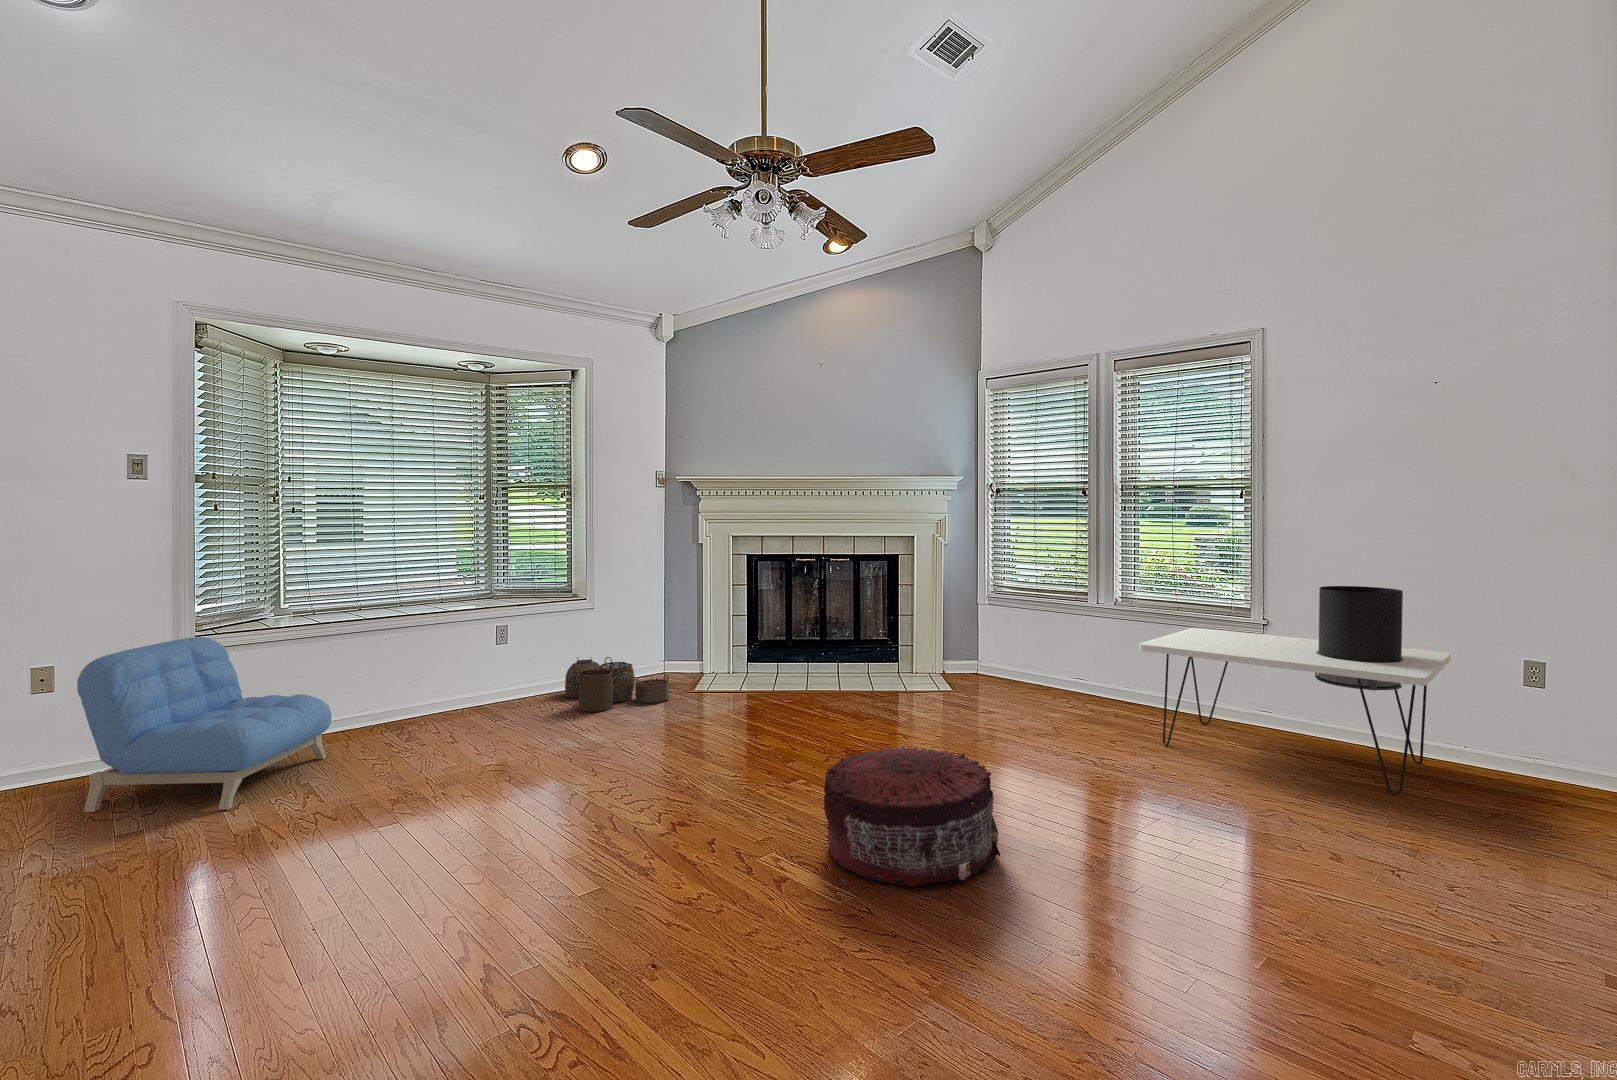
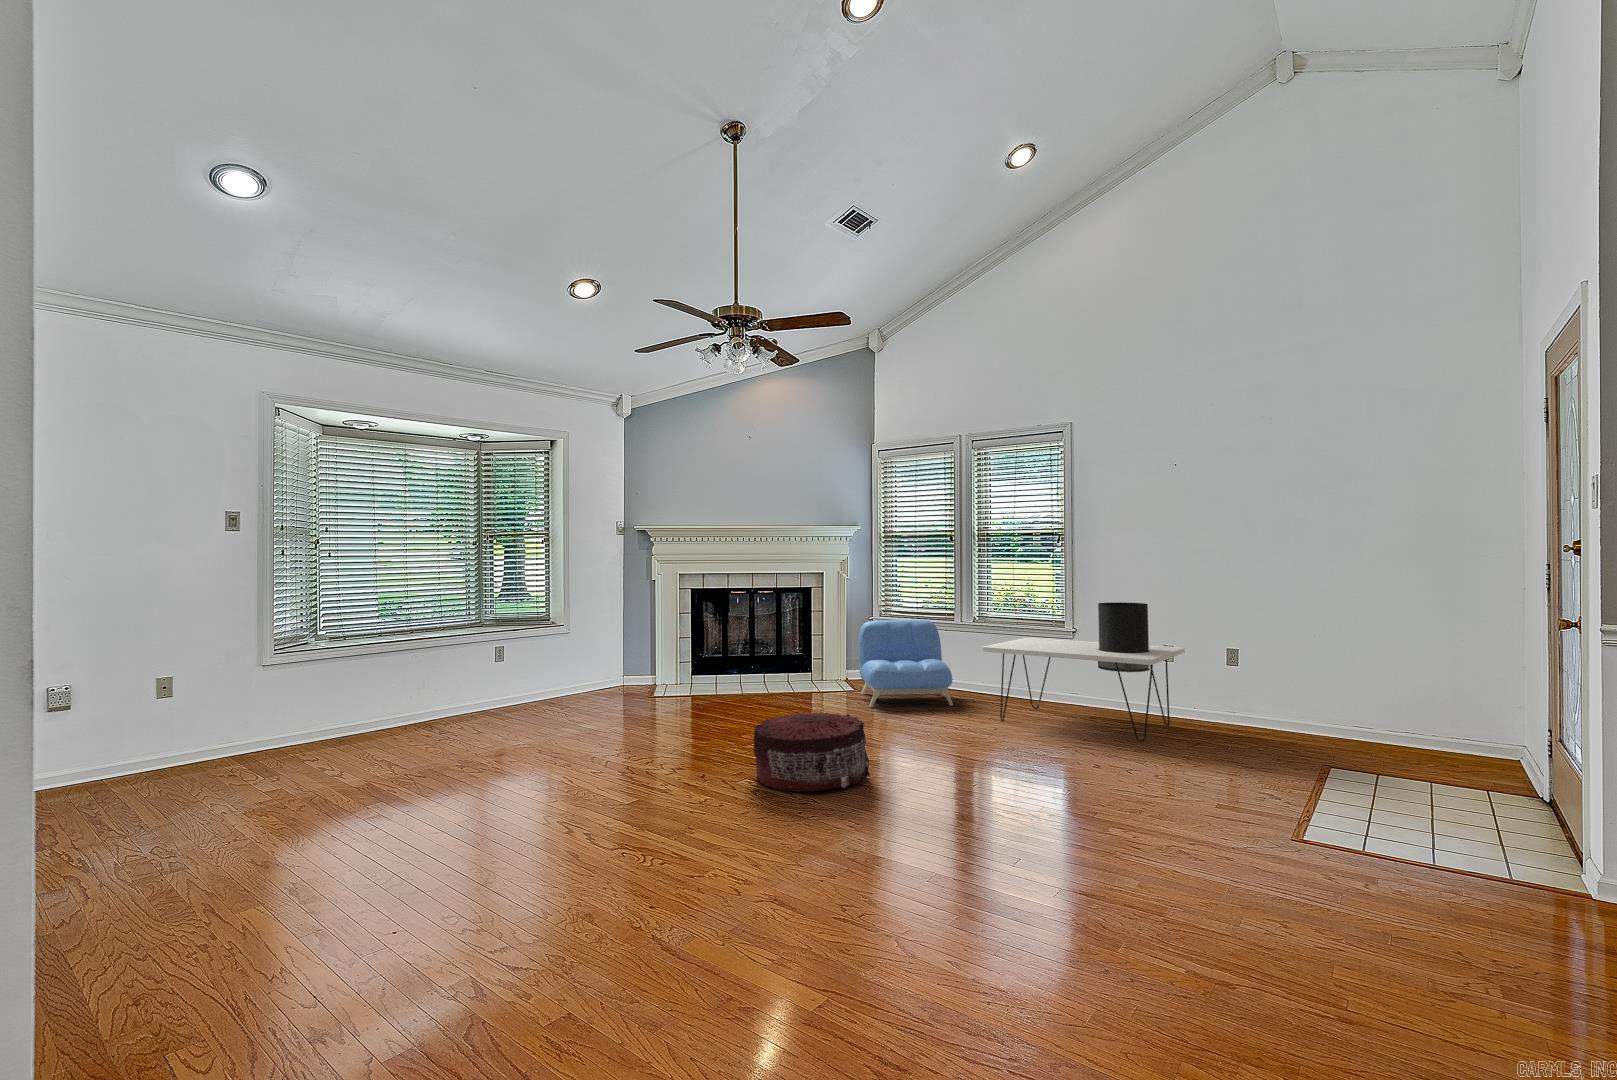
armchair: present [77,637,331,812] -> present [859,620,953,707]
woven basket: present [565,657,669,711] -> none [543,671,629,712]

